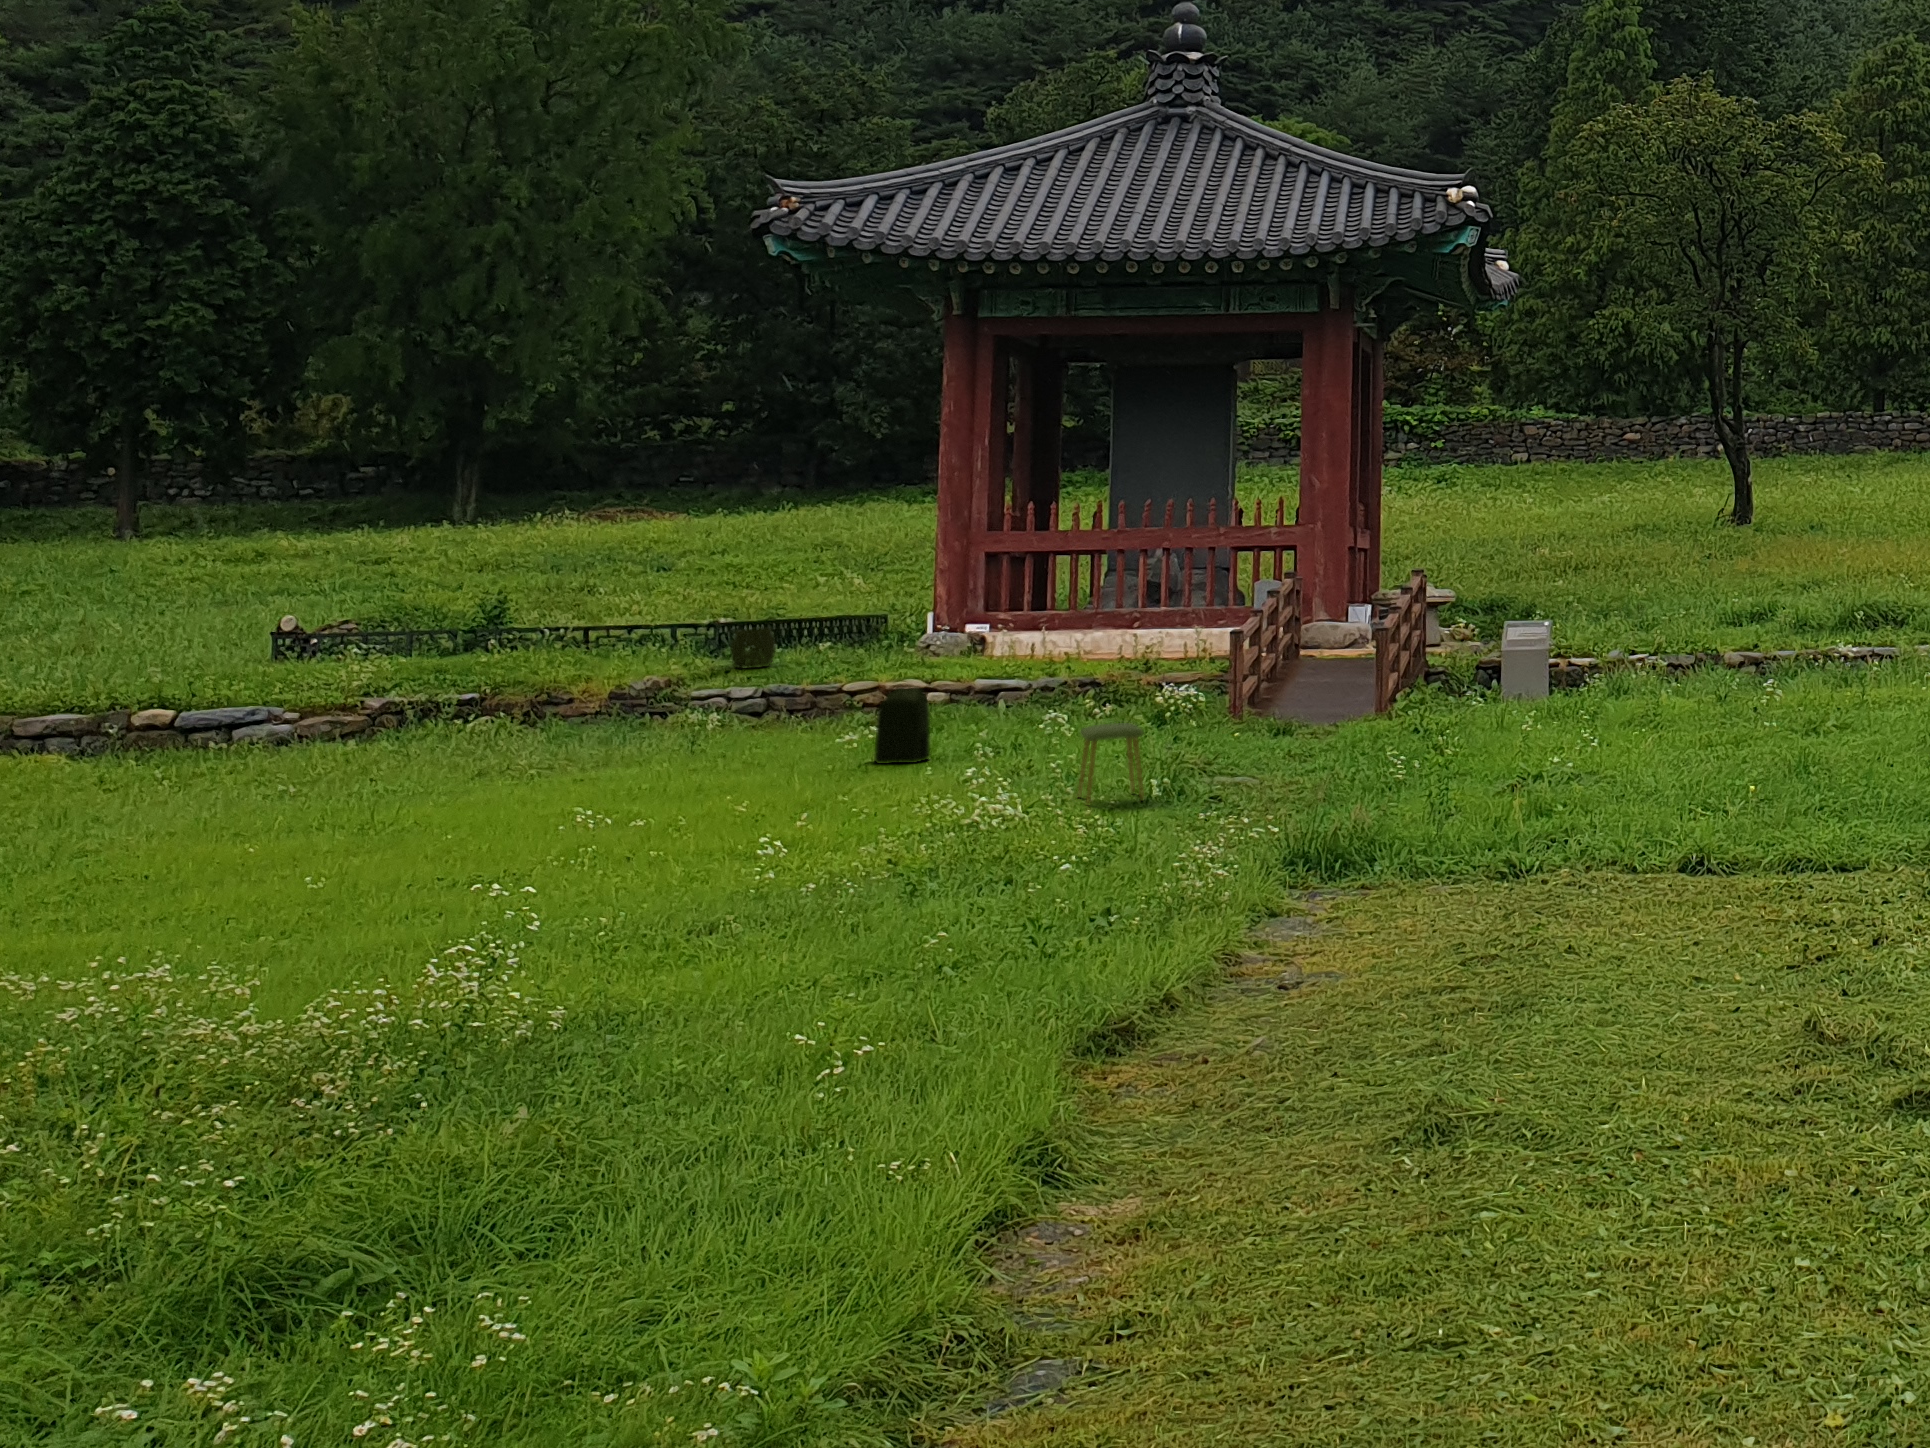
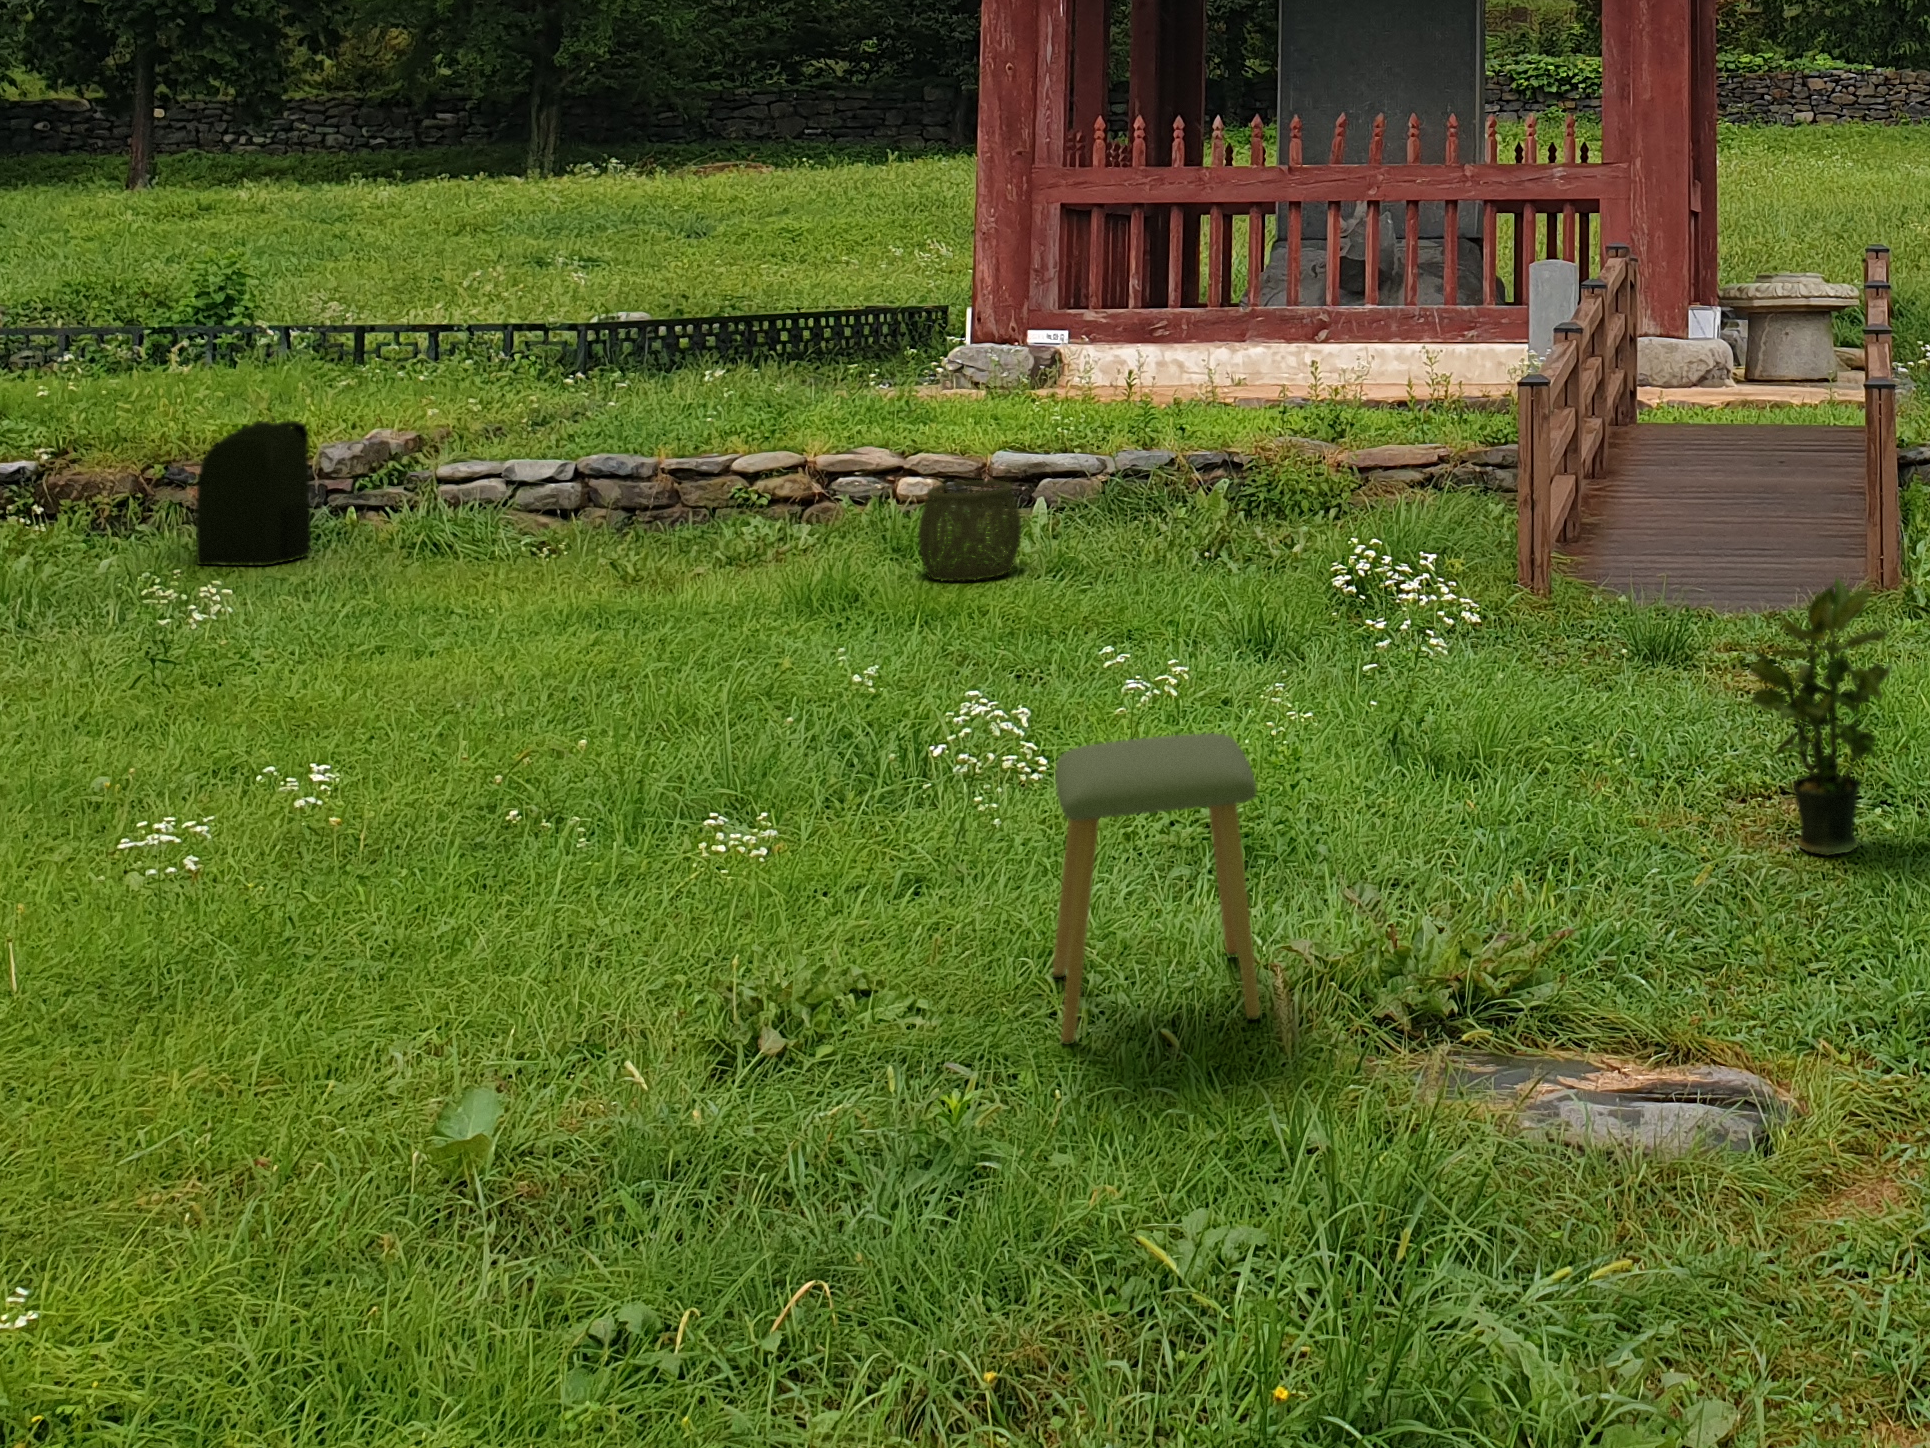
woven basket: present [730,628,776,668] -> present [918,480,1022,581]
potted plant: none [1311,684,1362,779] -> present [1750,578,1891,855]
backpack: present [874,688,931,764] -> present [196,420,312,566]

